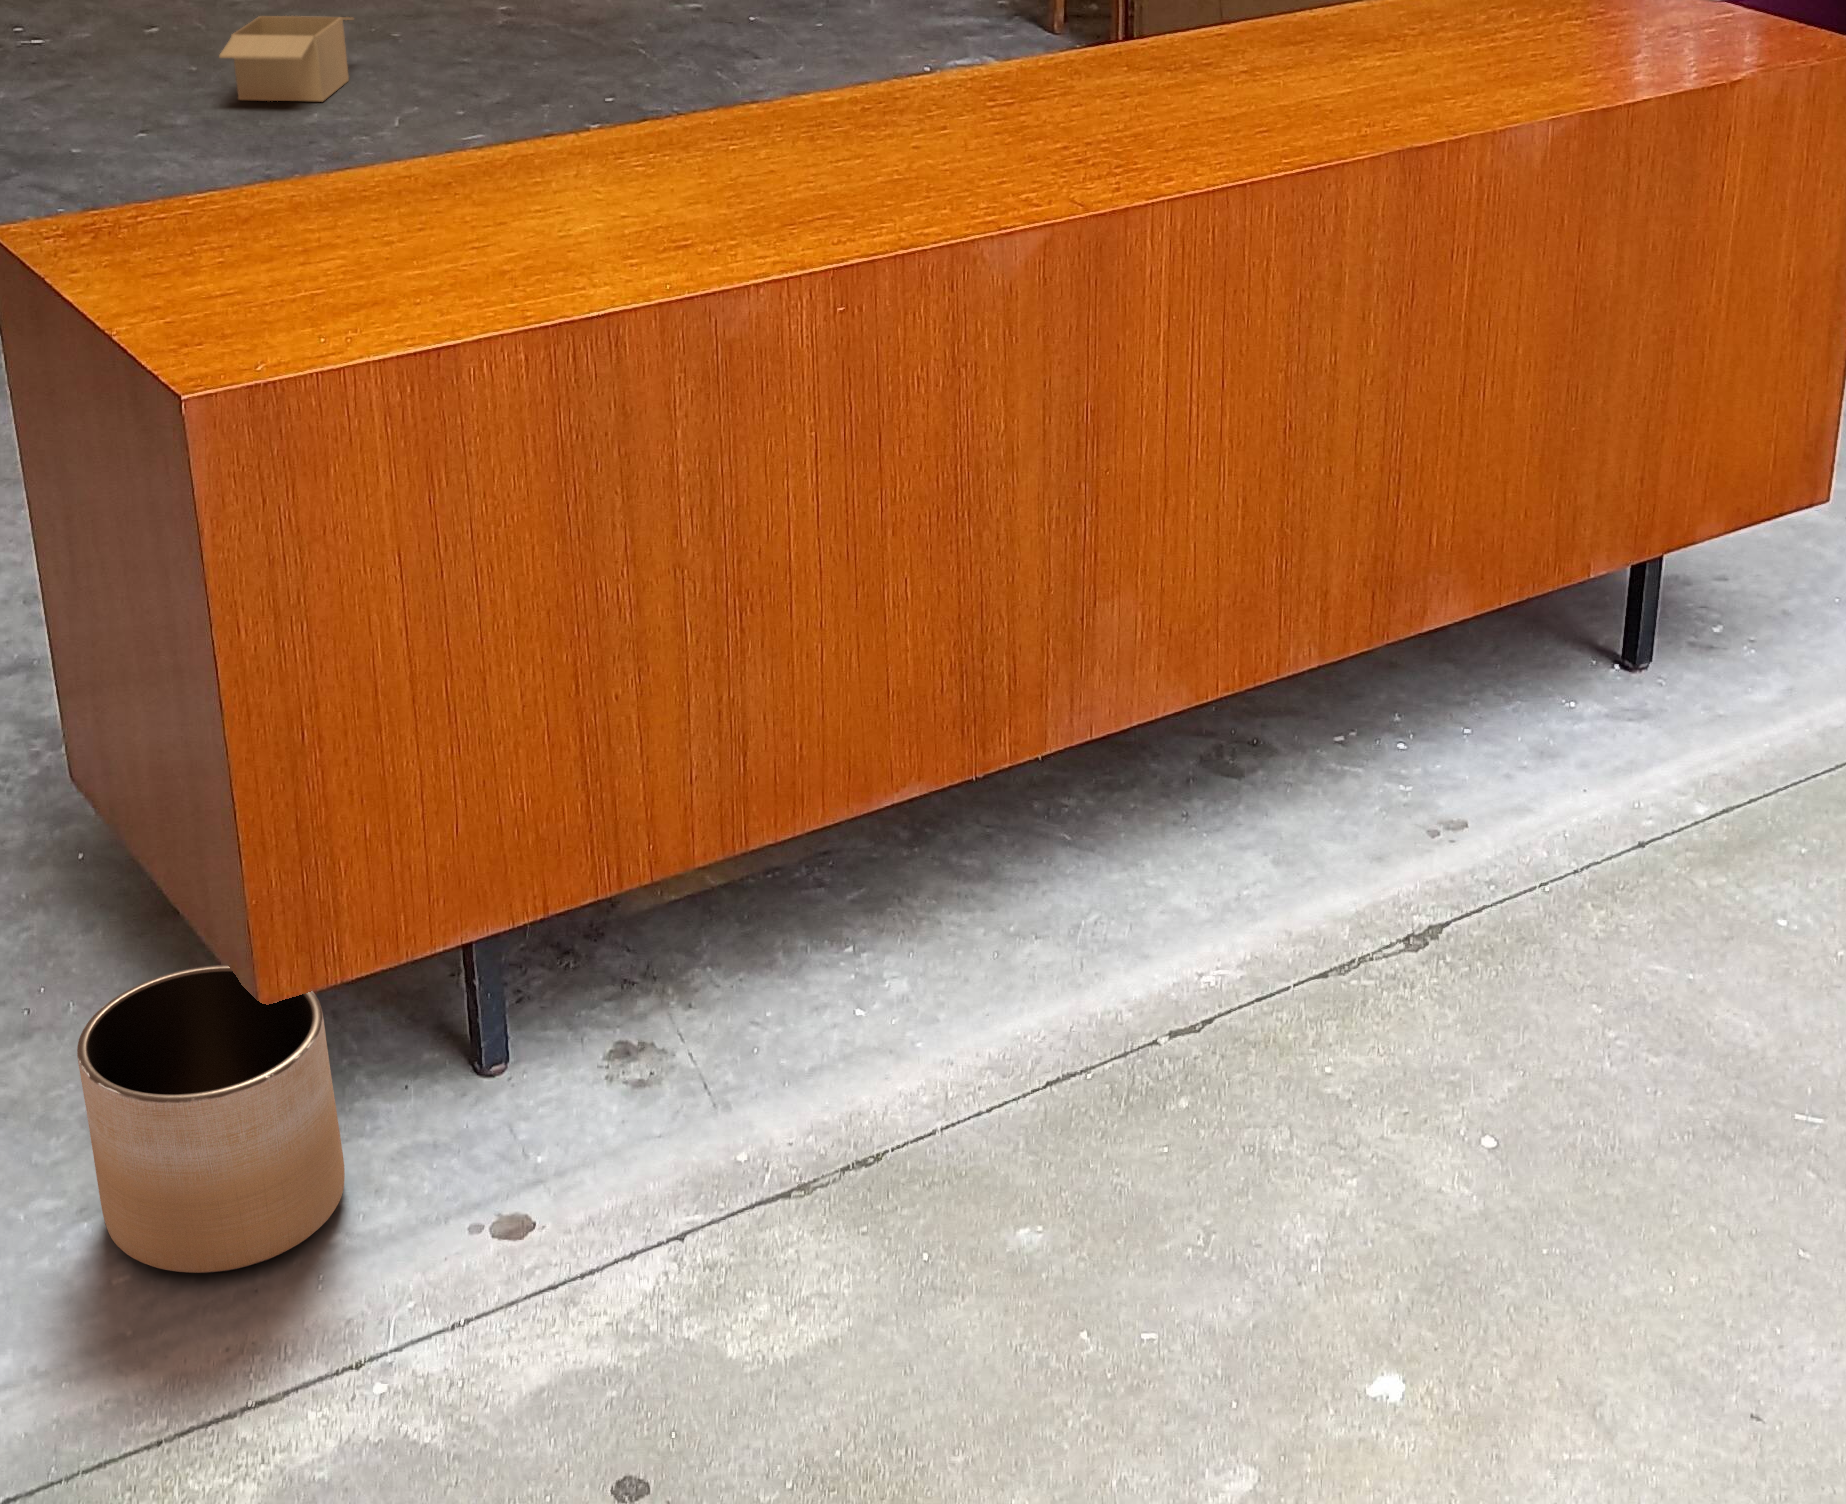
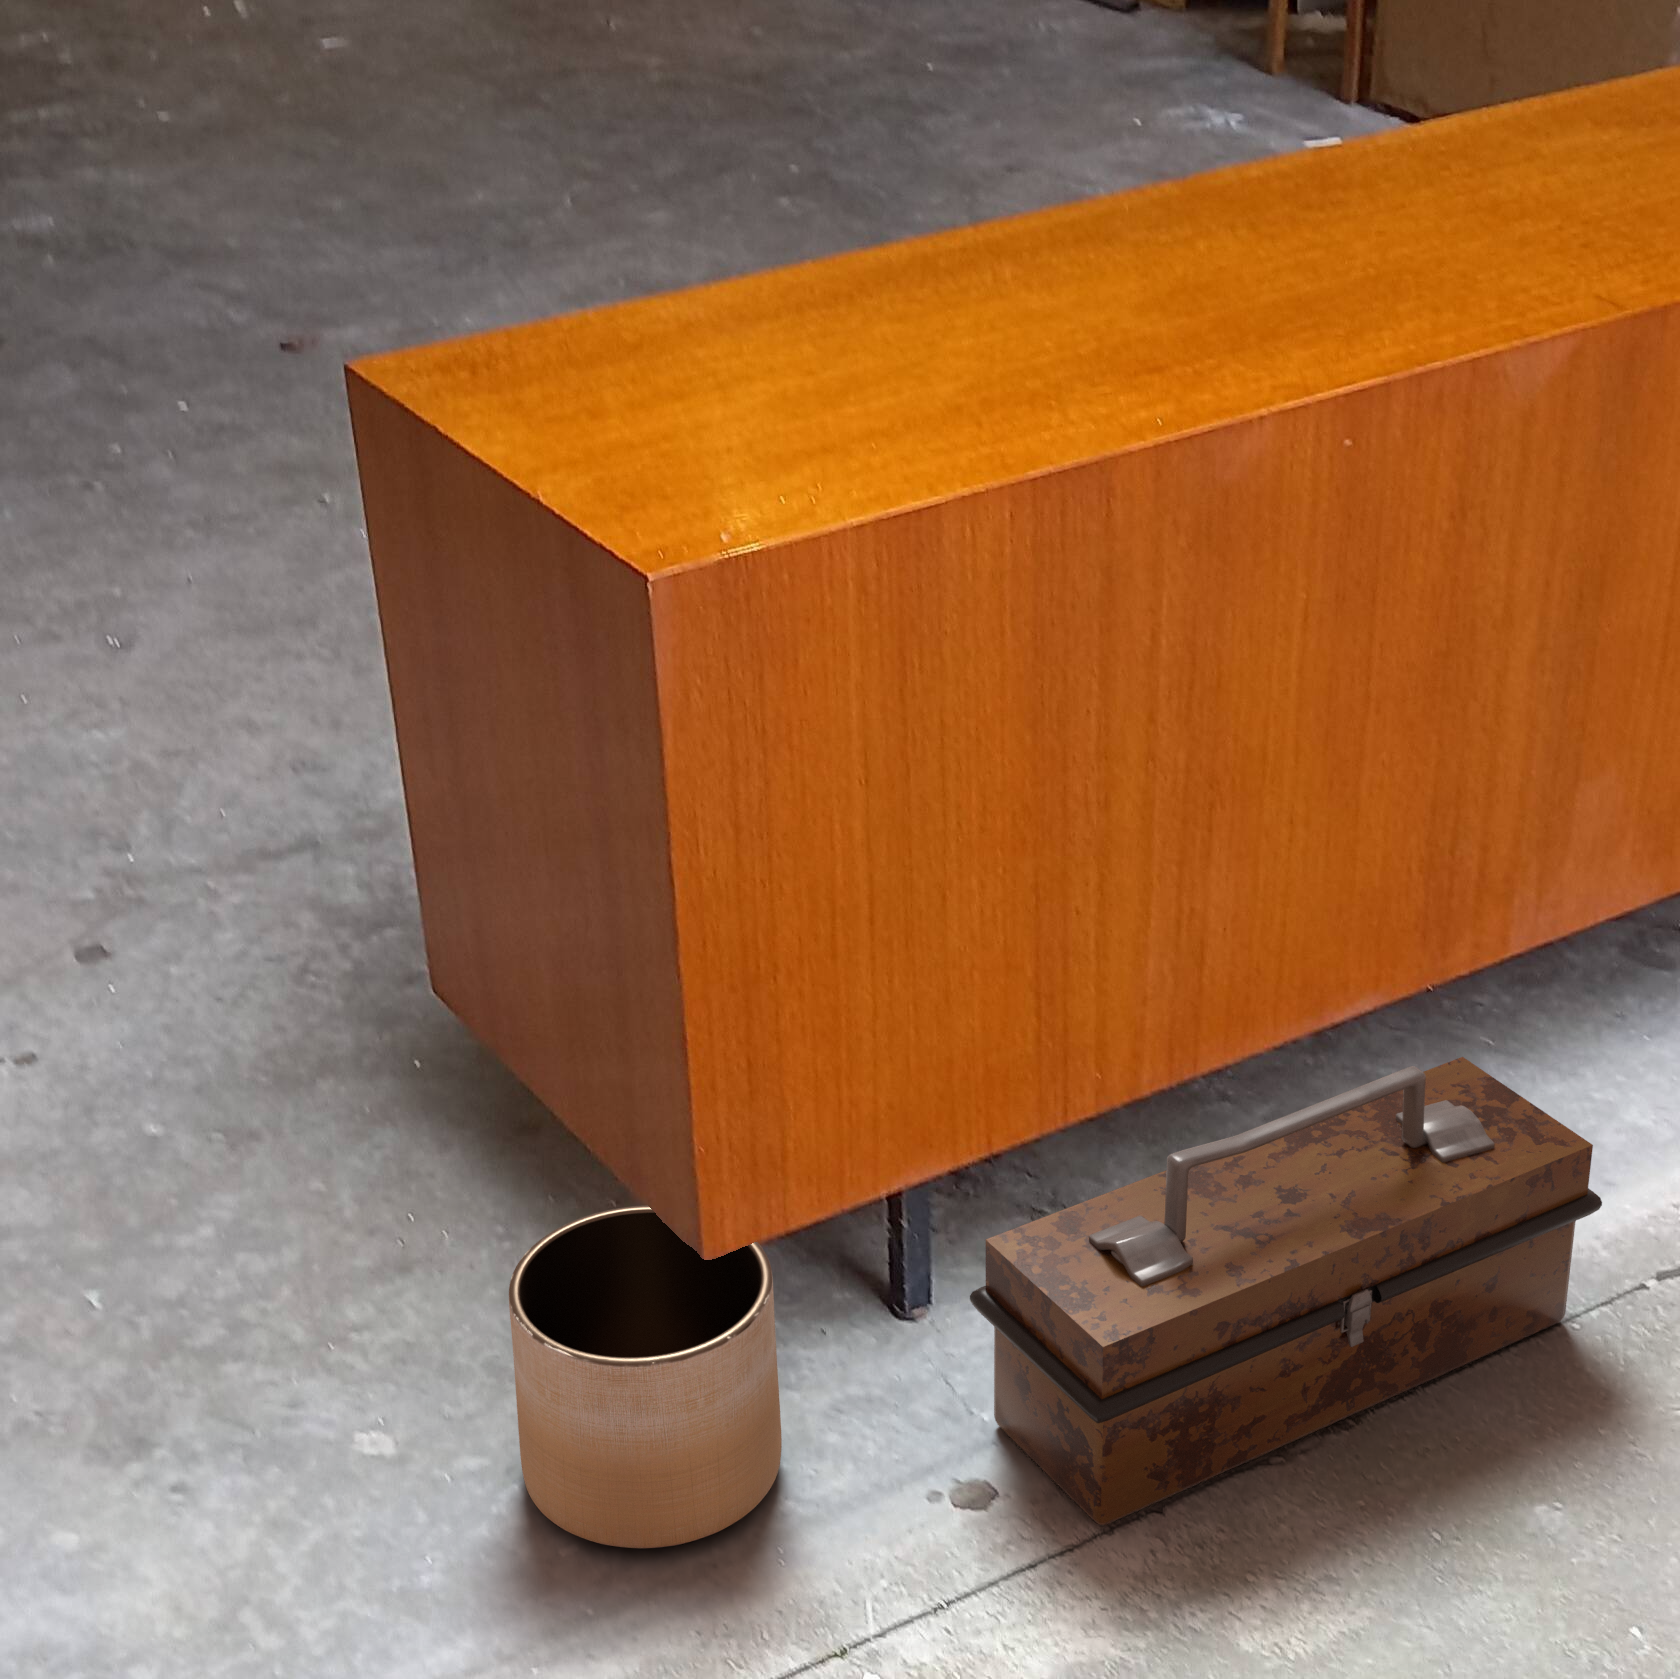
cardboard box: present [219,16,353,101] -> none [354,64,494,163]
toolbox: none [515,836,1103,1250] -> present [970,1057,1602,1525]

